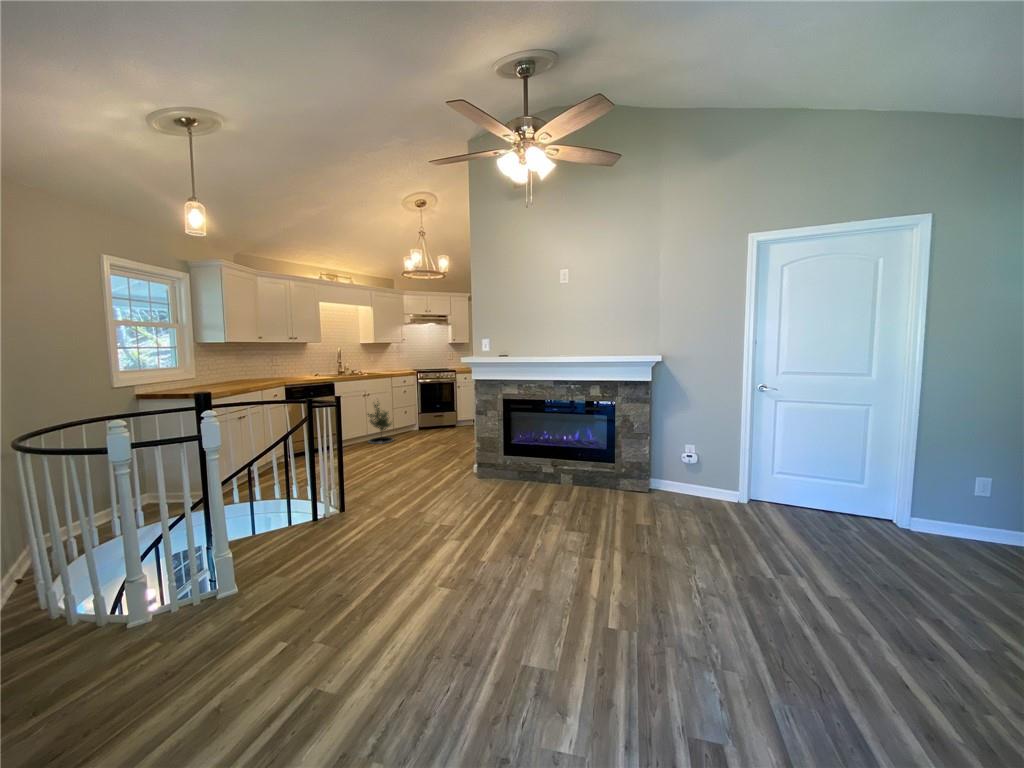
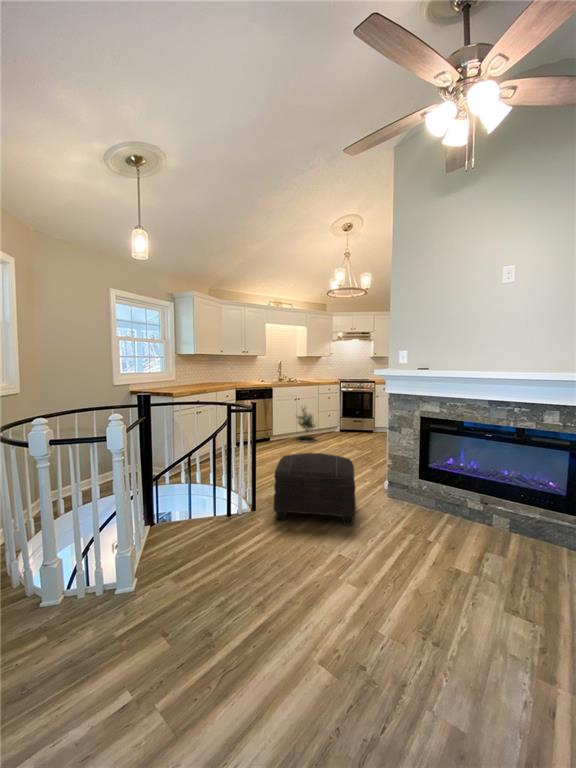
ottoman: none [368,442,451,512] -> present [274,453,356,525]

